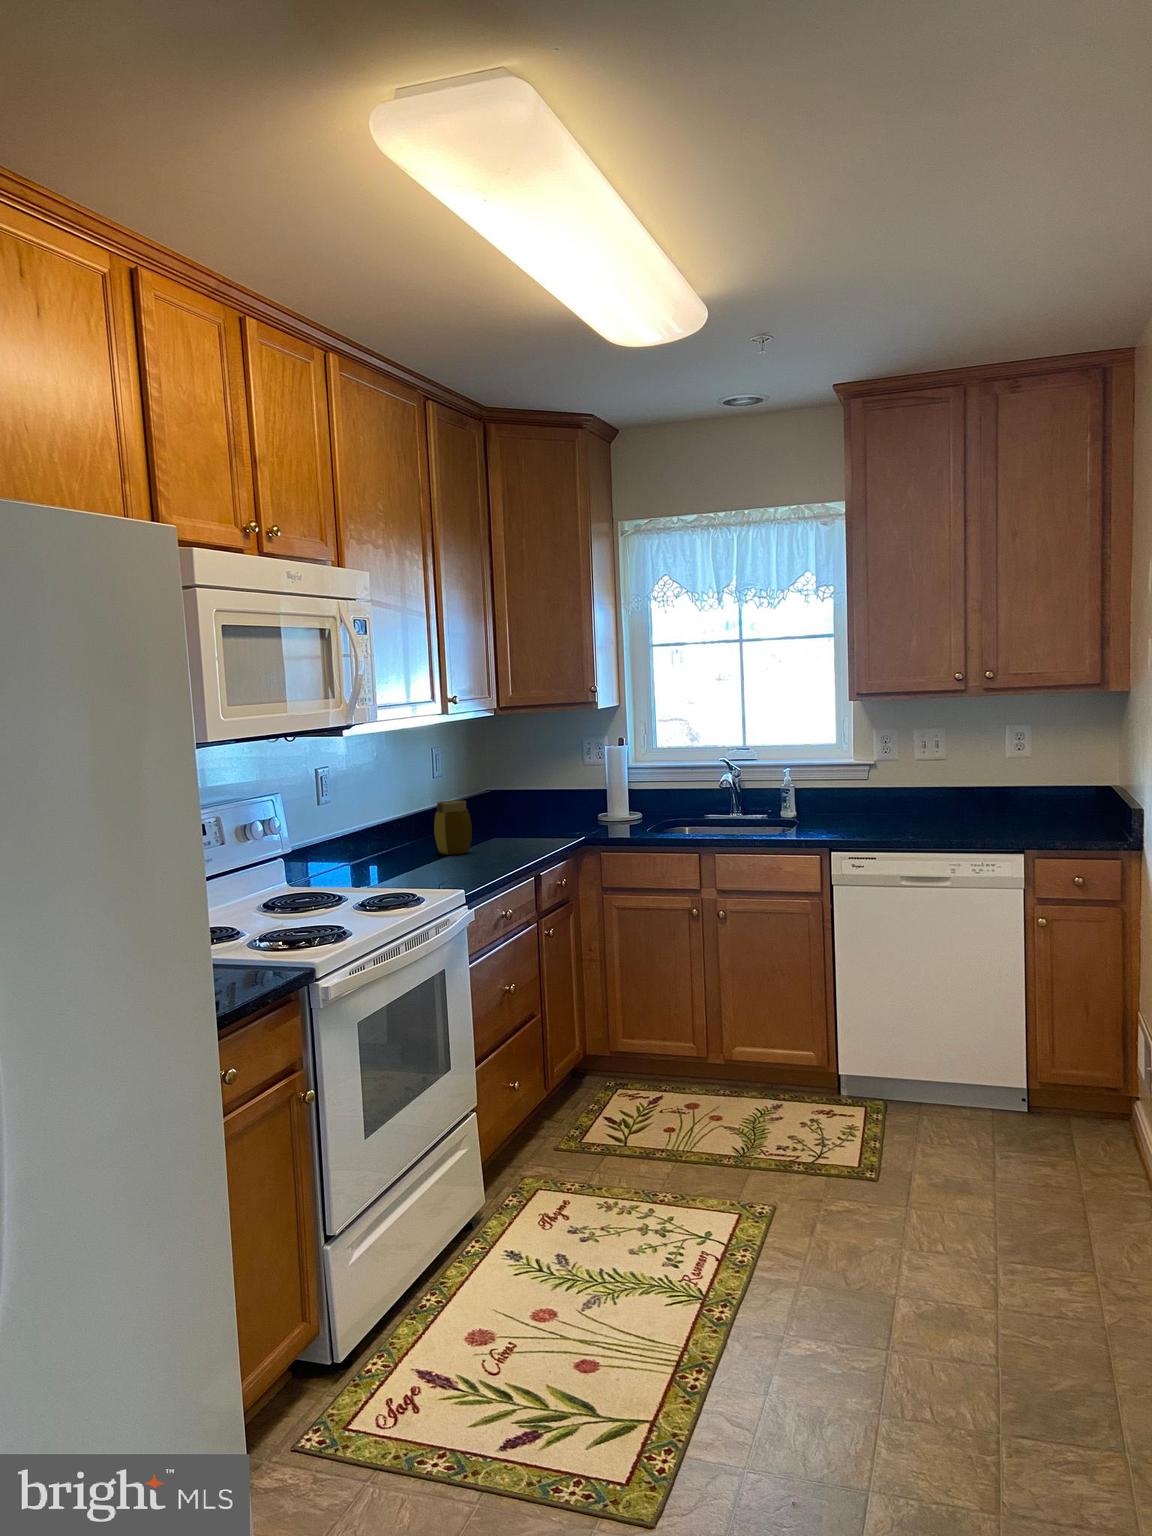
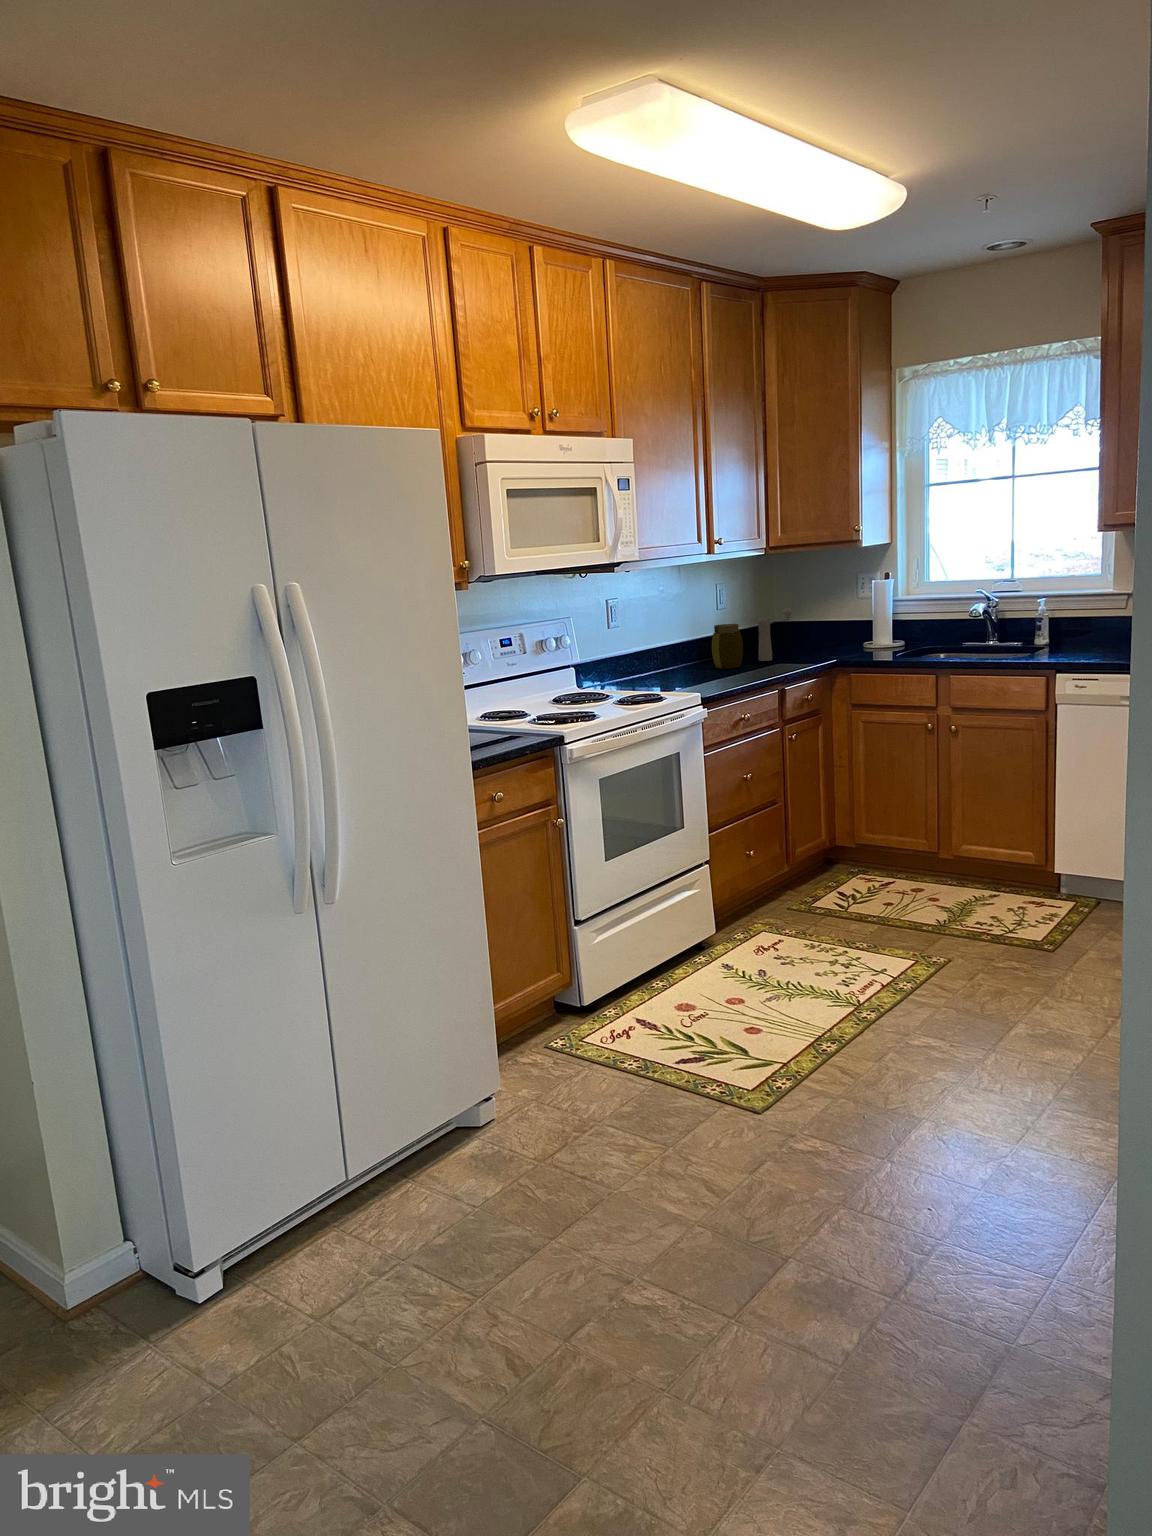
pepper mill: none [479,781,518,843] -> present [757,608,793,661]

